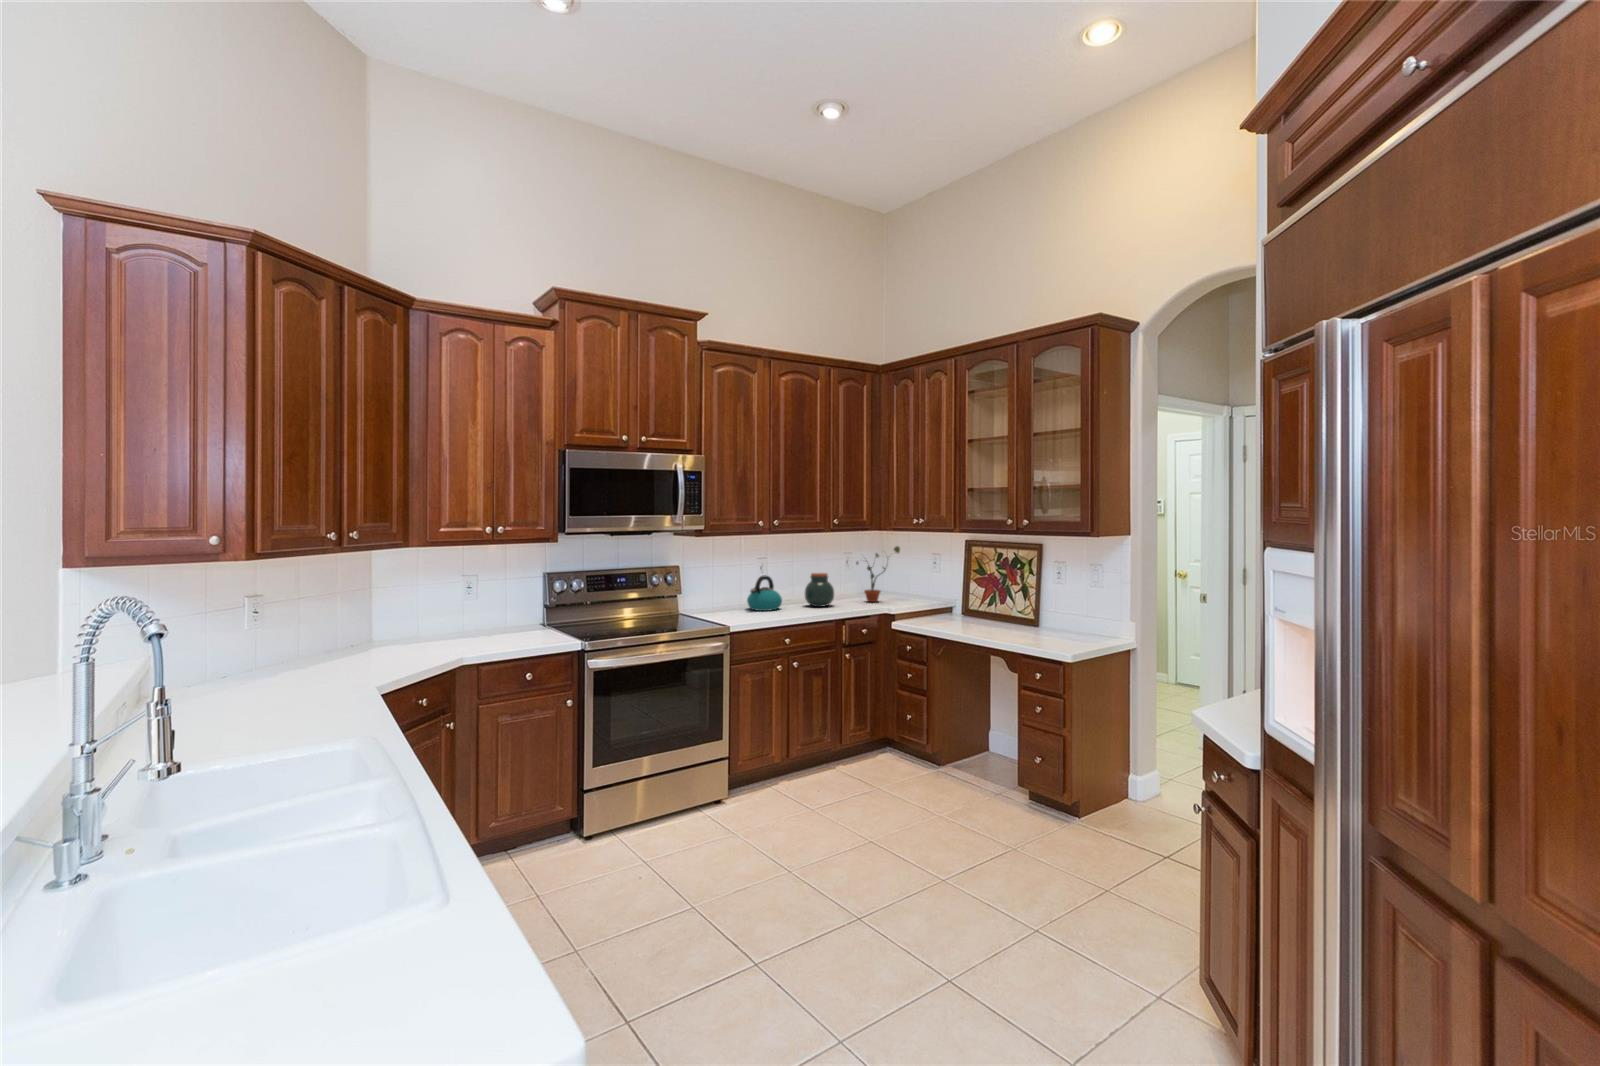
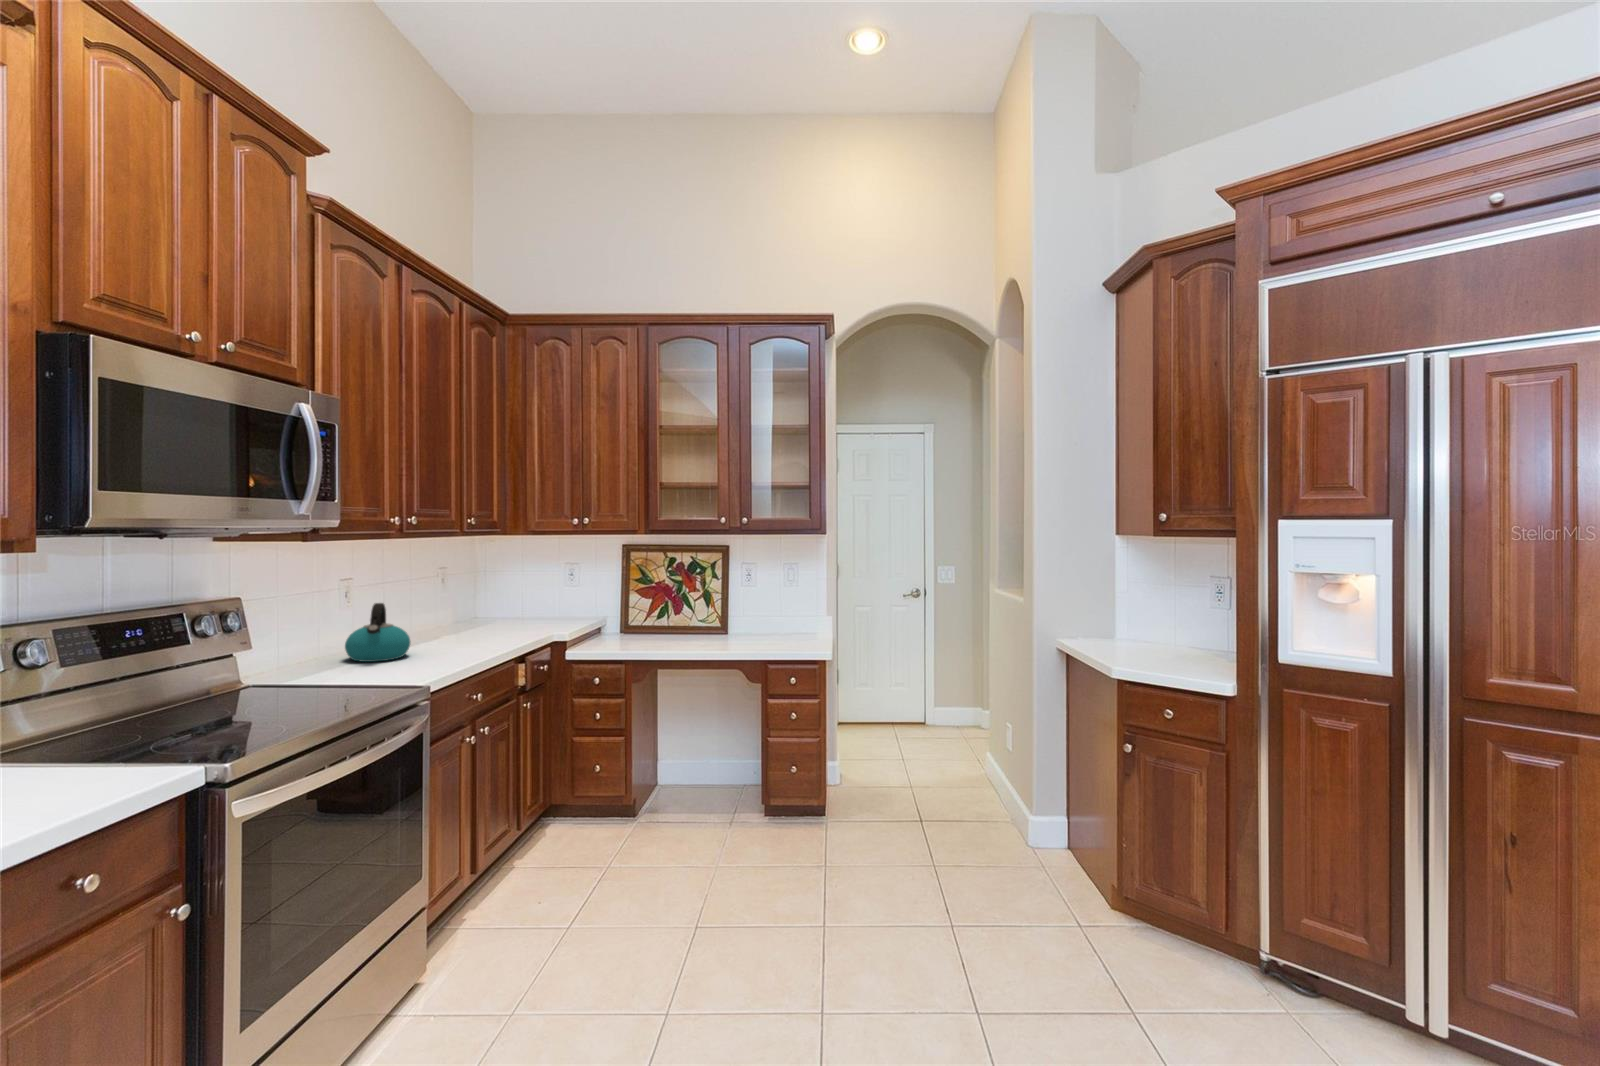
potted plant: present [856,546,900,602] -> none [482,552,531,630]
jar: present [804,573,834,607] -> none [426,593,475,644]

